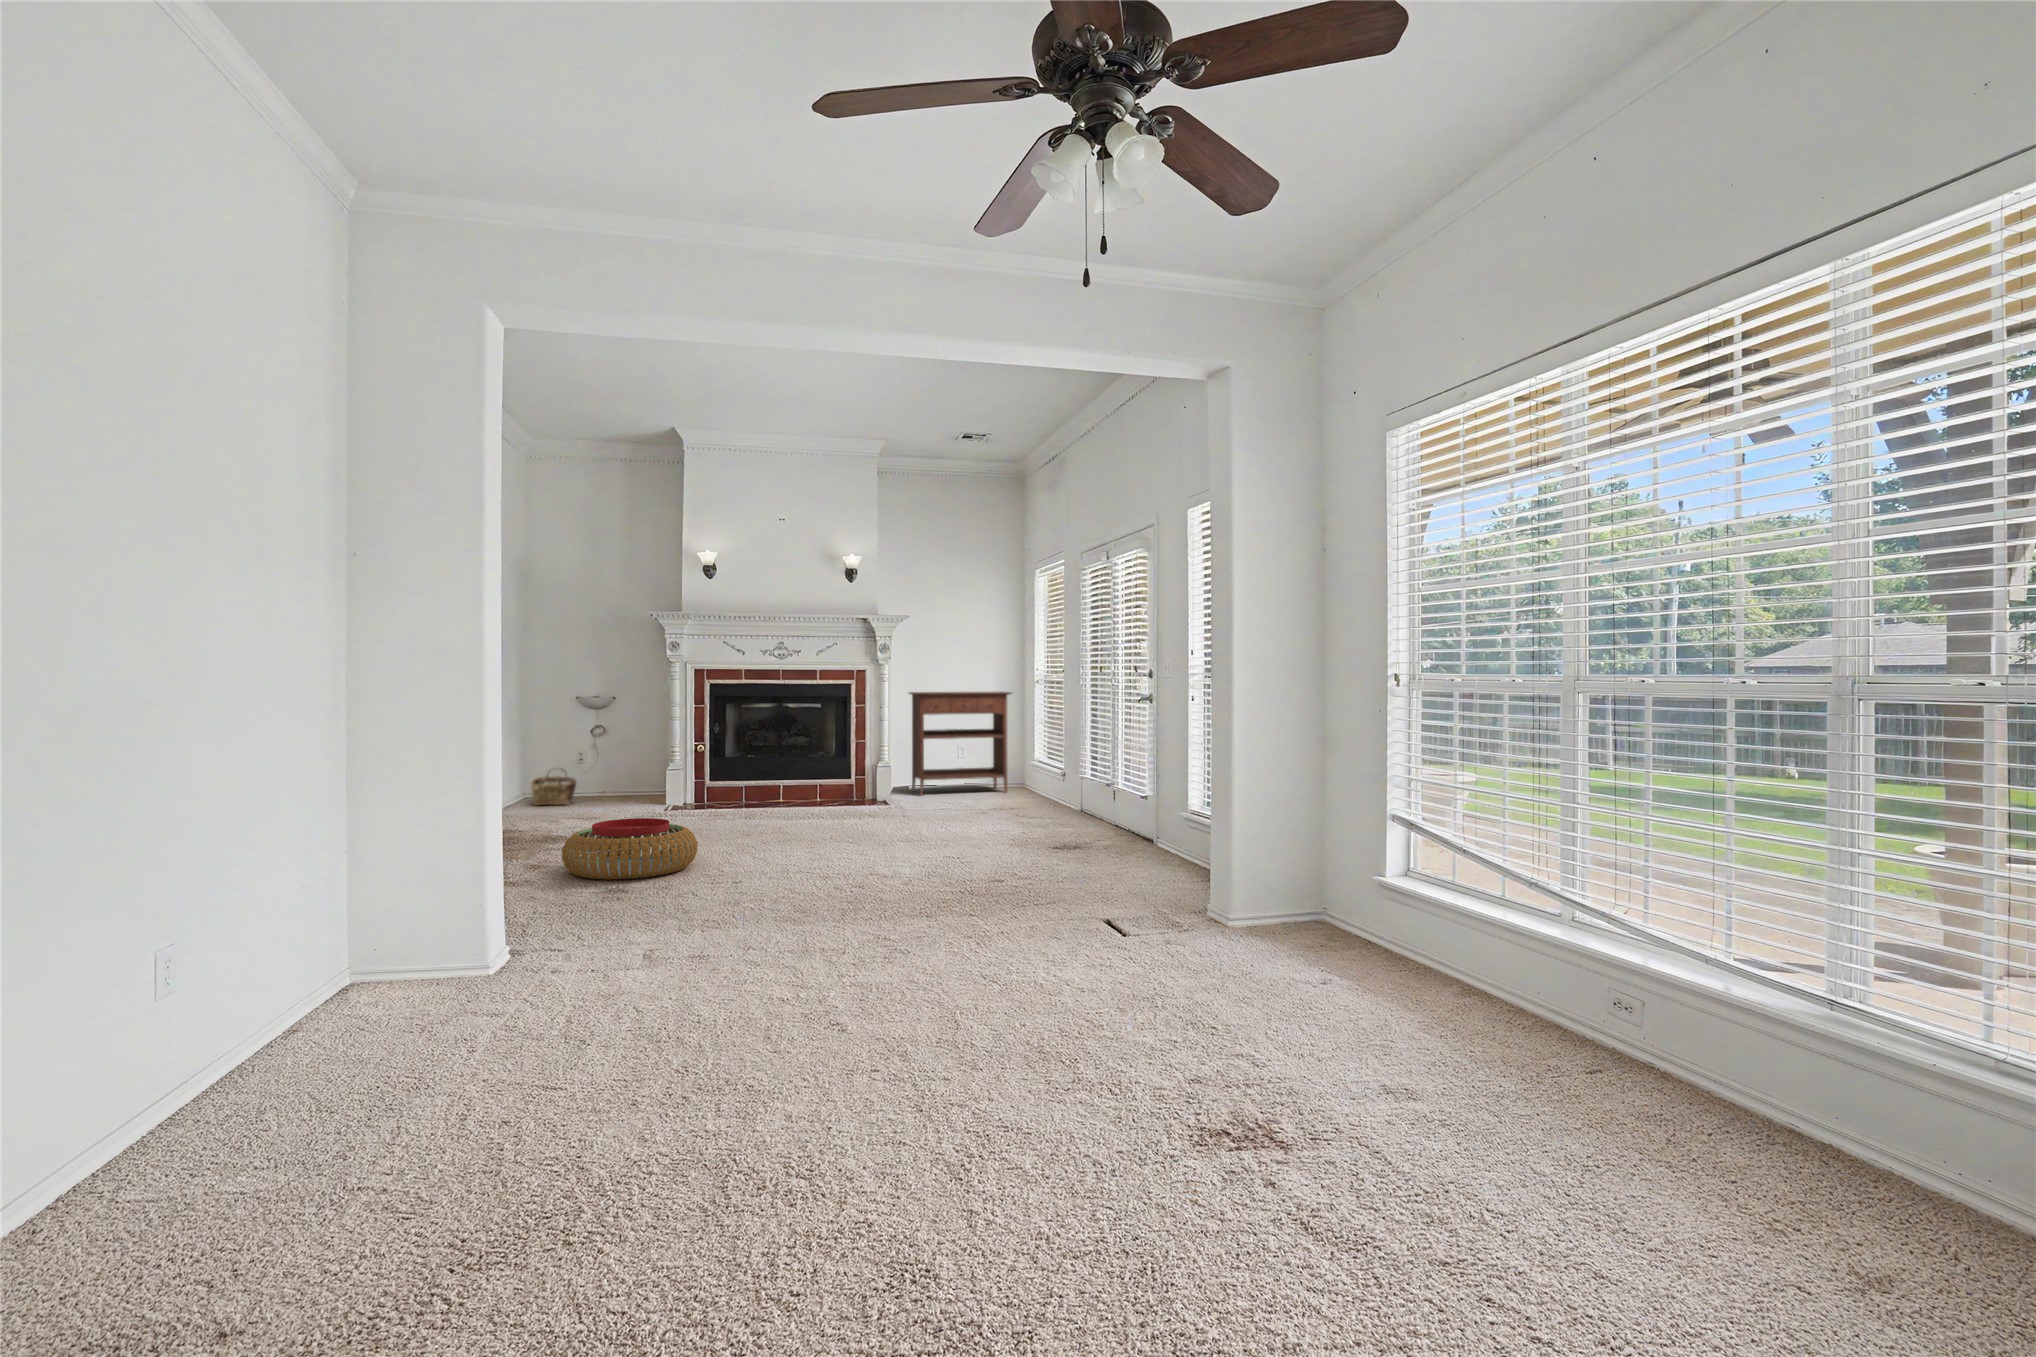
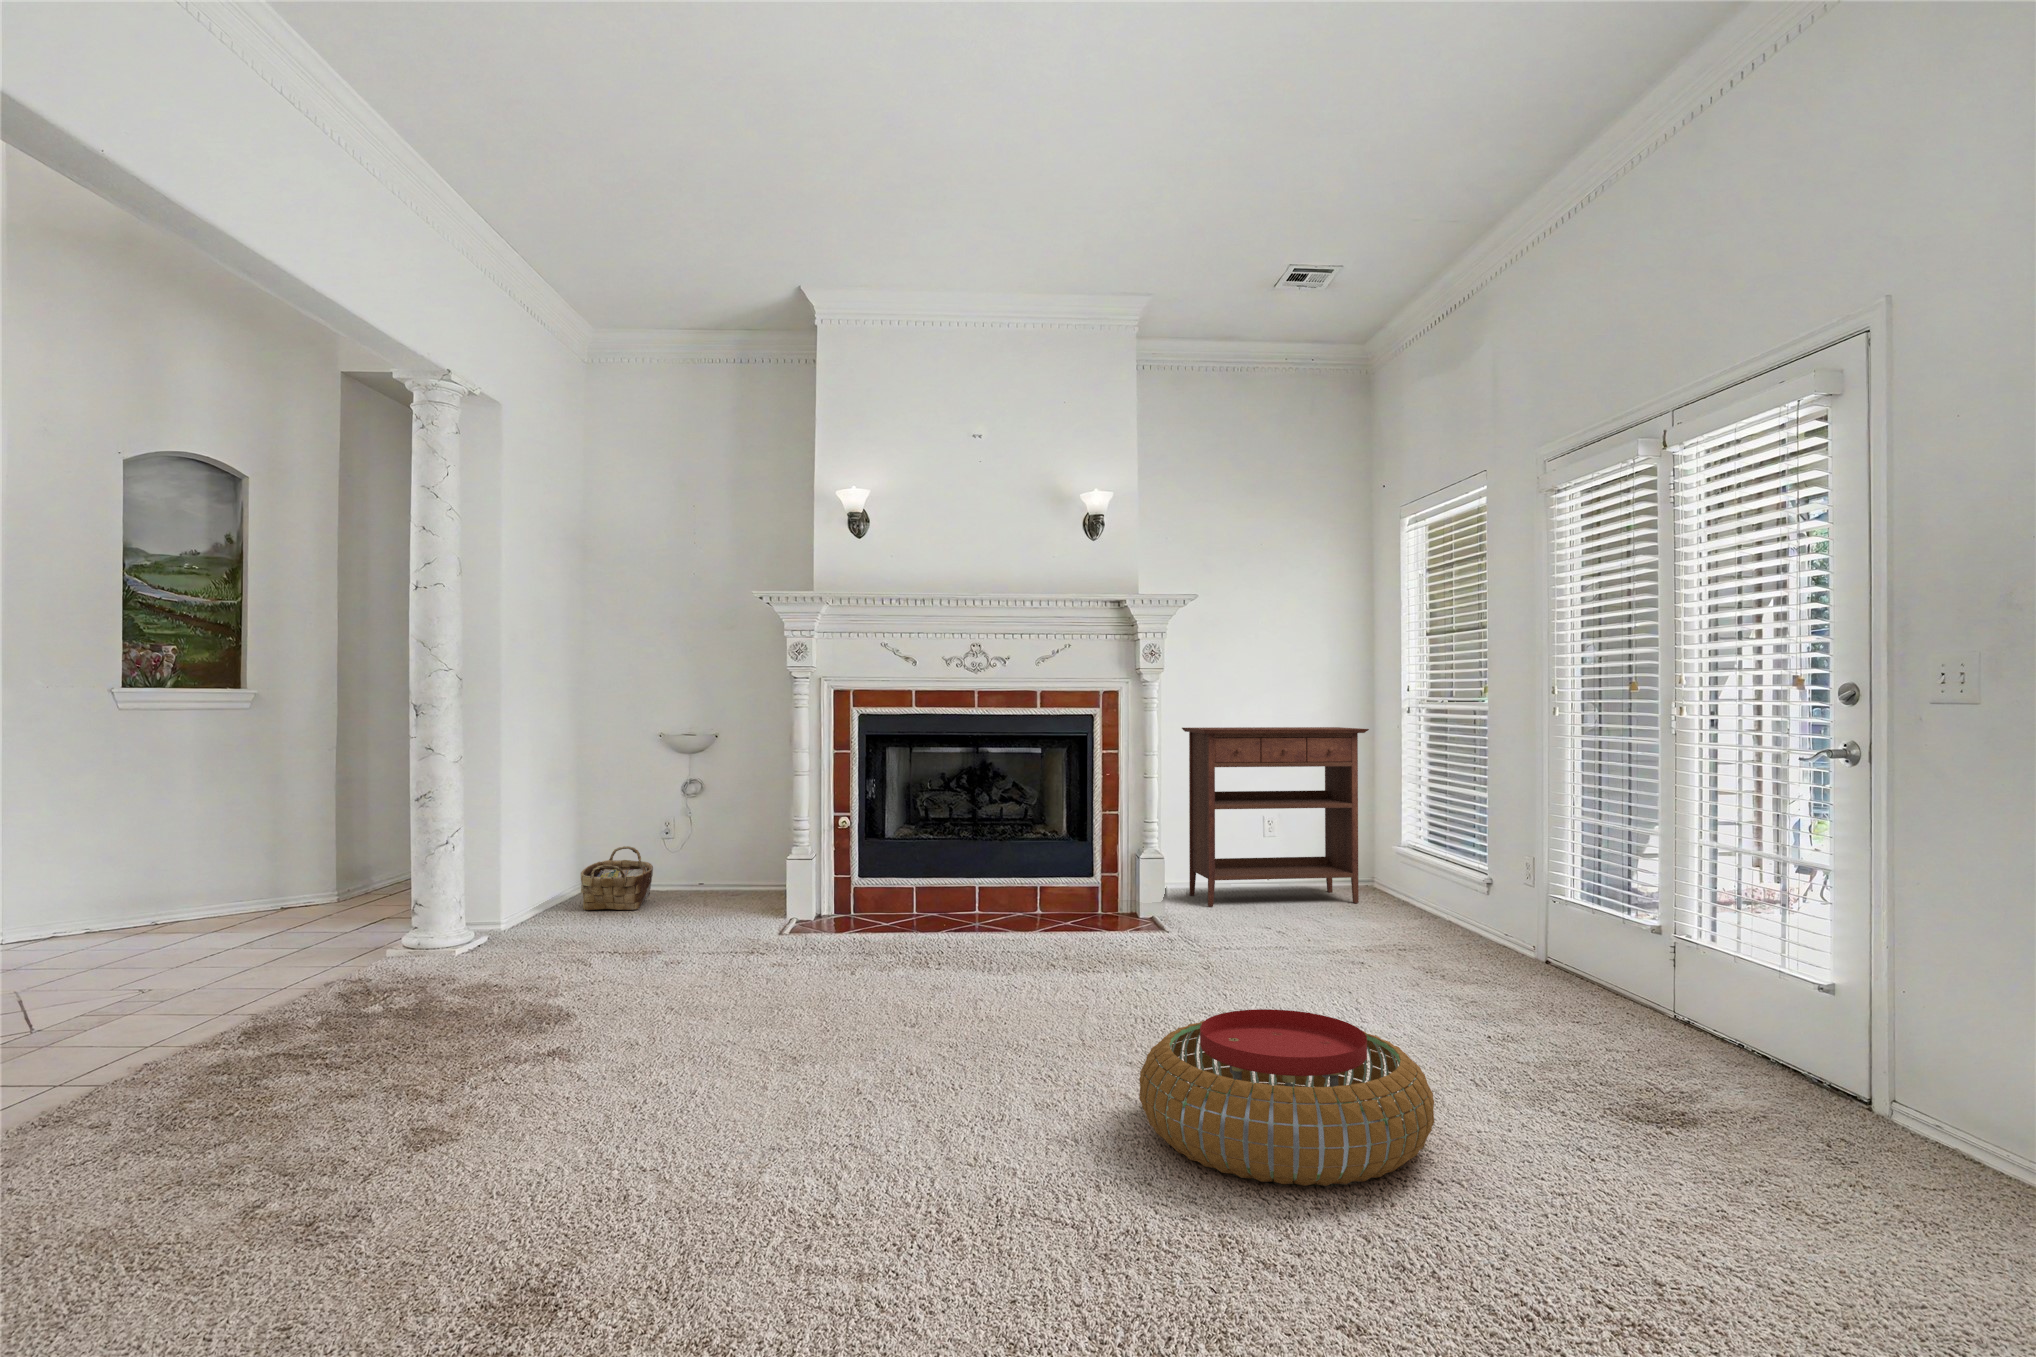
pouf: present [562,818,698,879] -> present [1139,1009,1434,1186]

